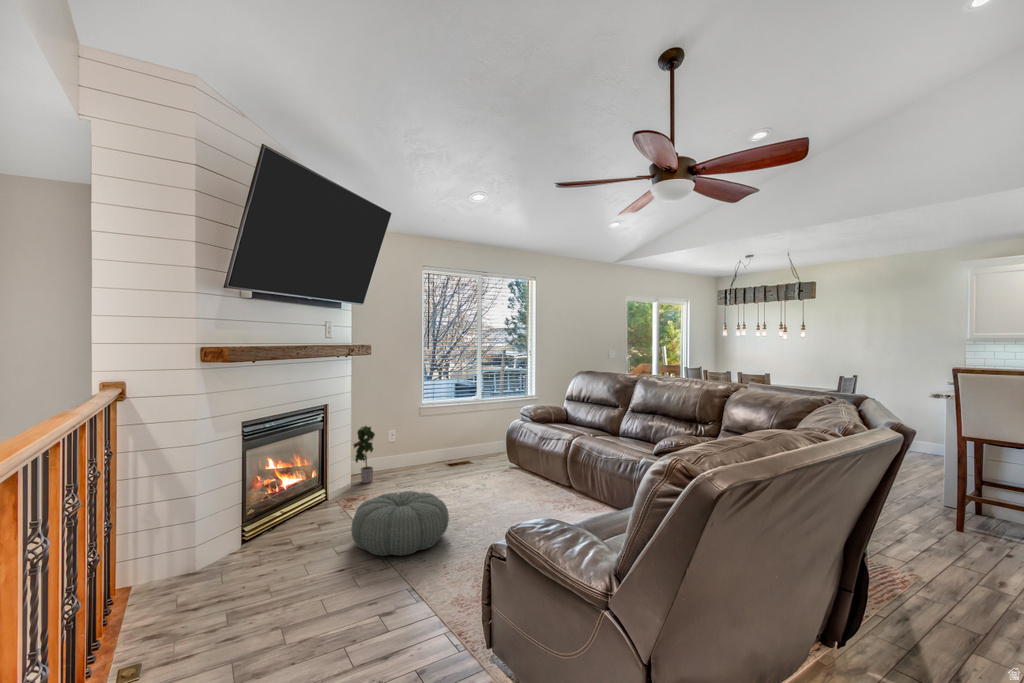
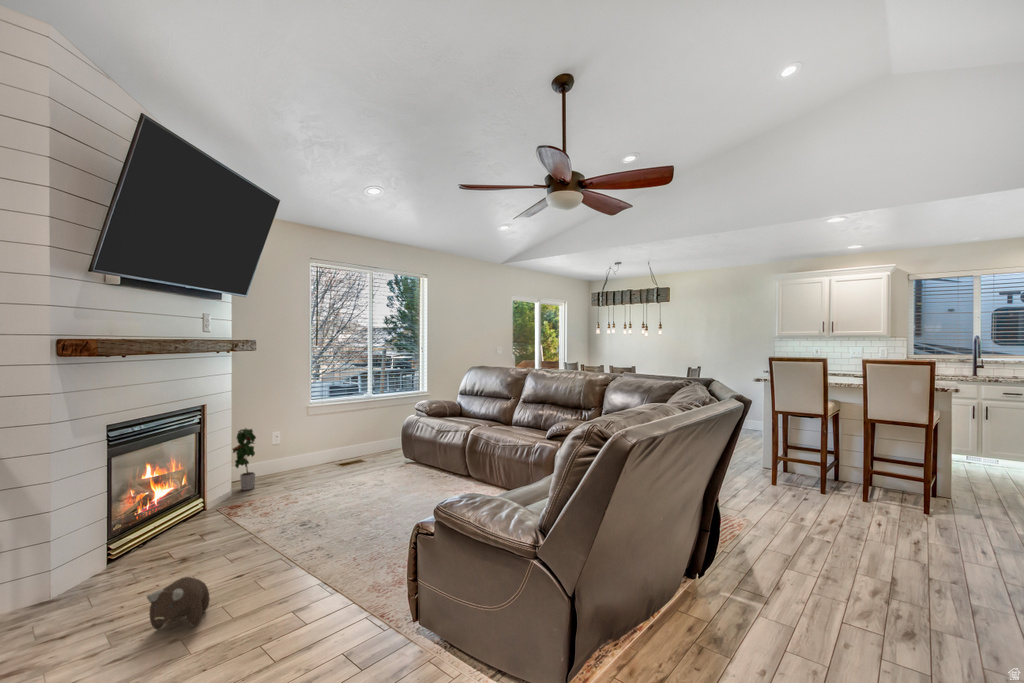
pouf: present [352,491,449,556] -> none [247,491,354,557]
plush toy: none [252,568,309,616] -> present [147,577,210,630]

